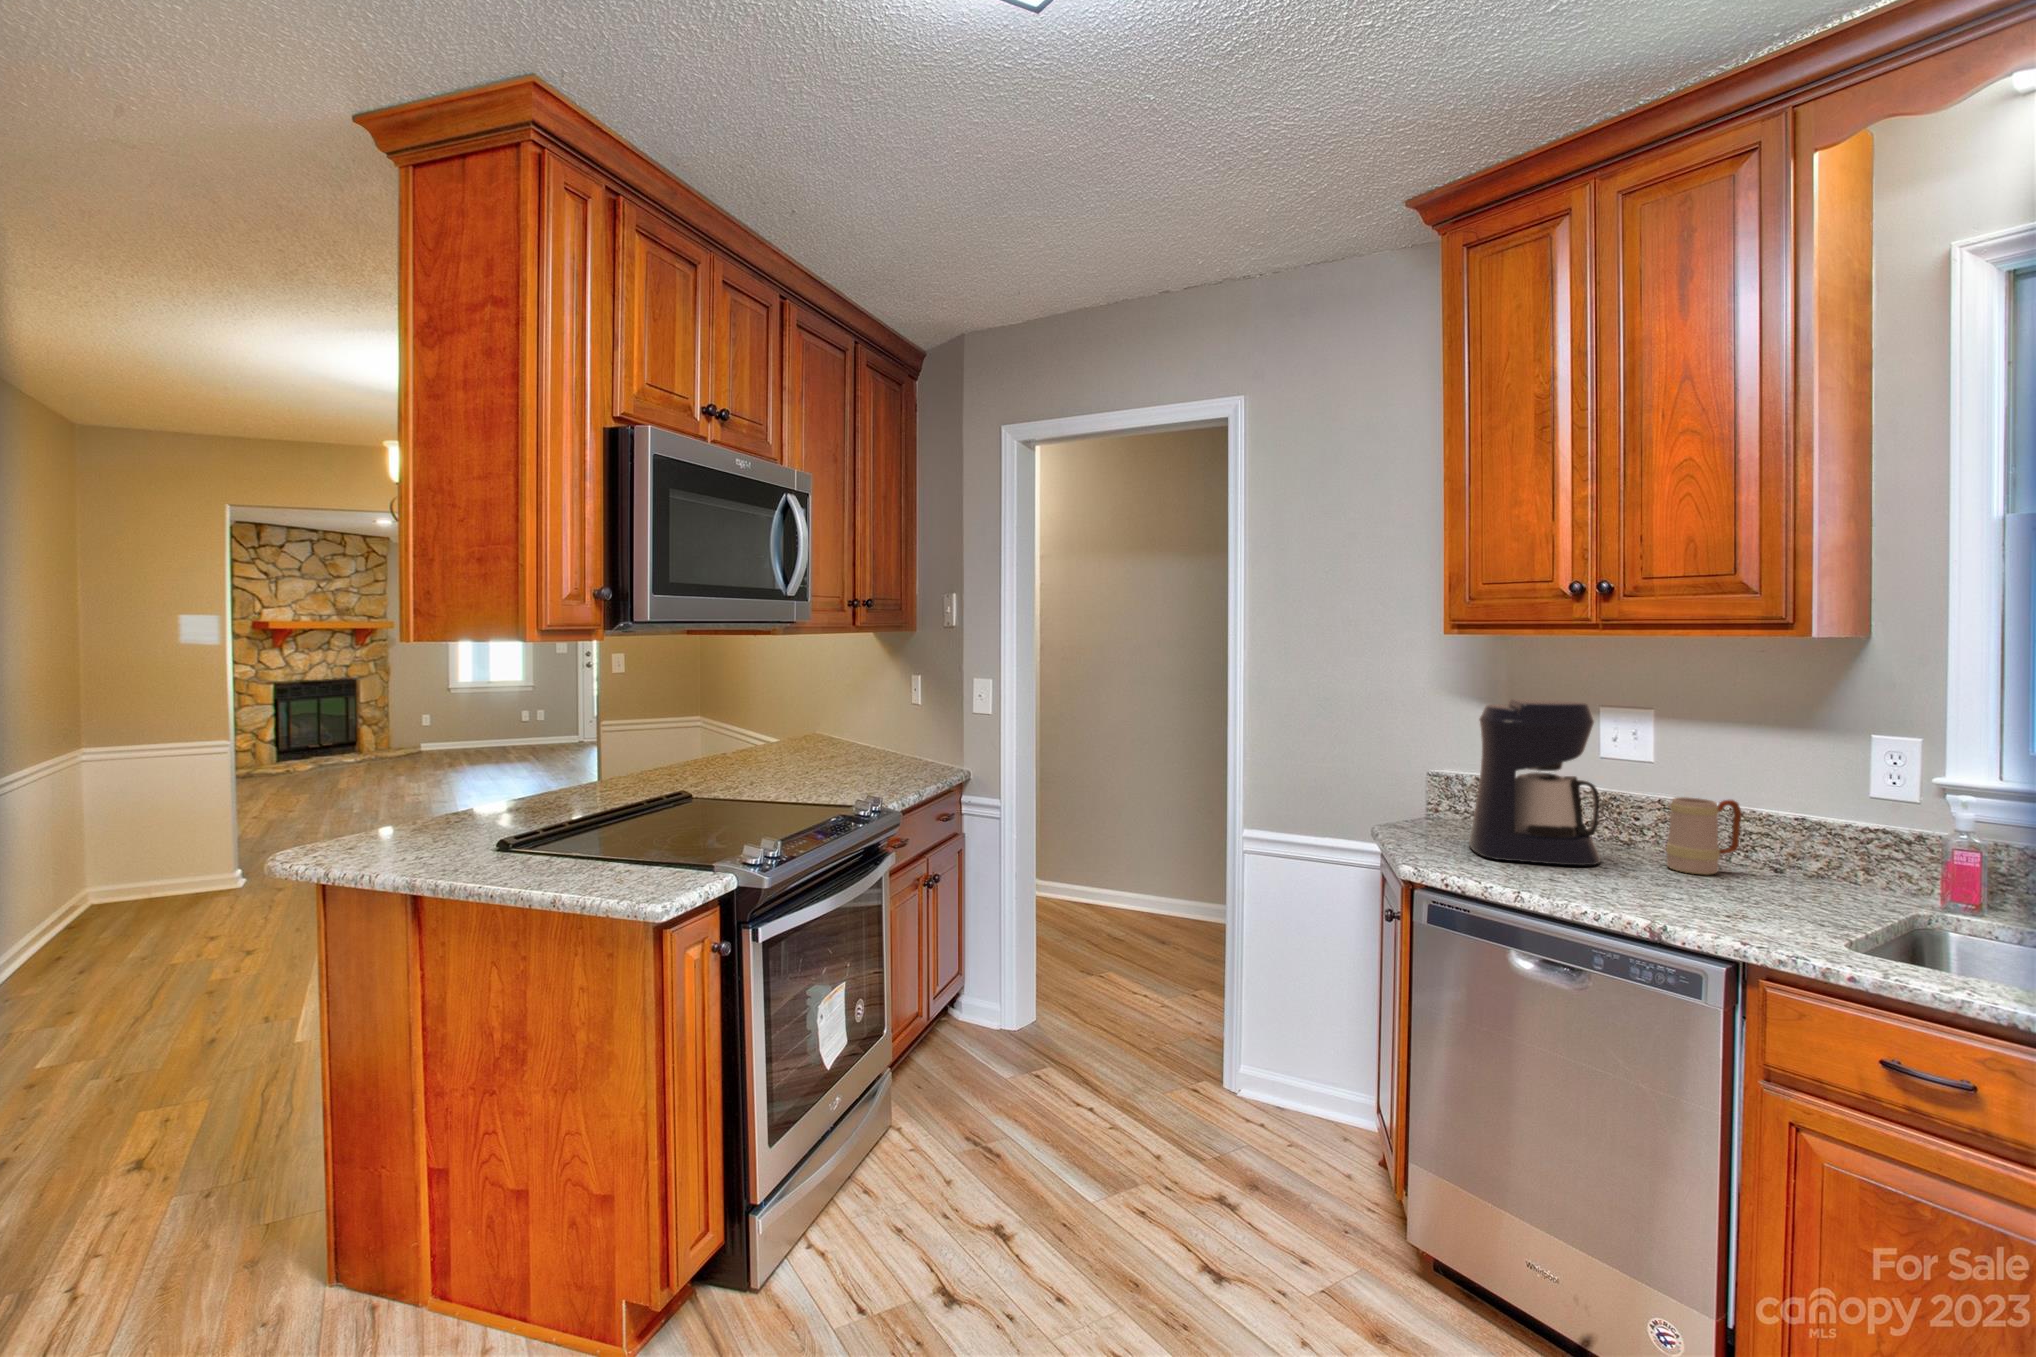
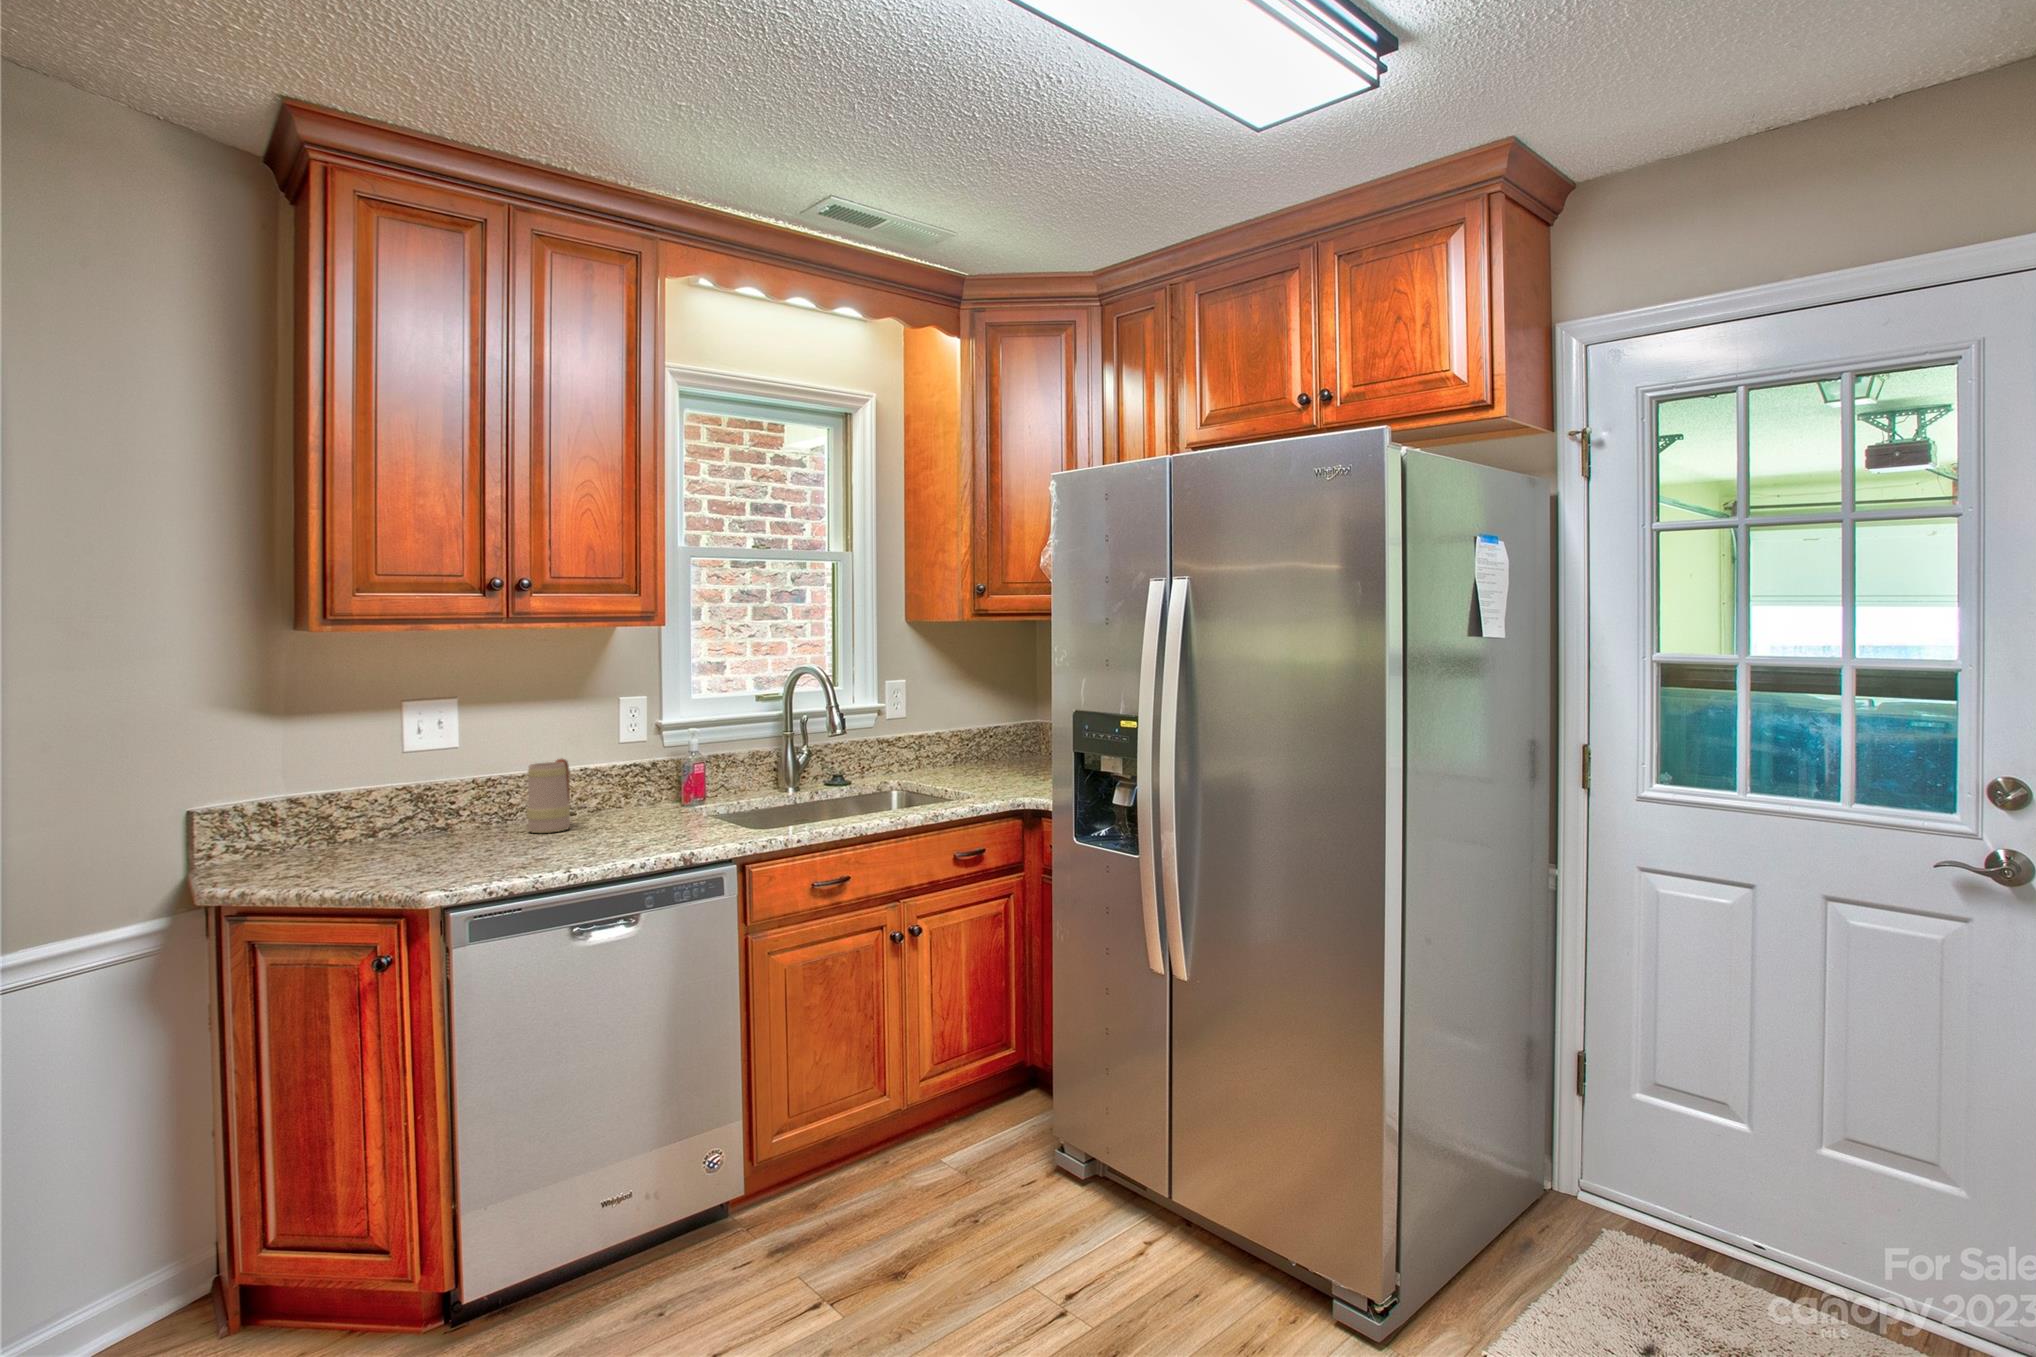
coffee maker: present [1469,699,1601,865] -> none [367,679,515,866]

